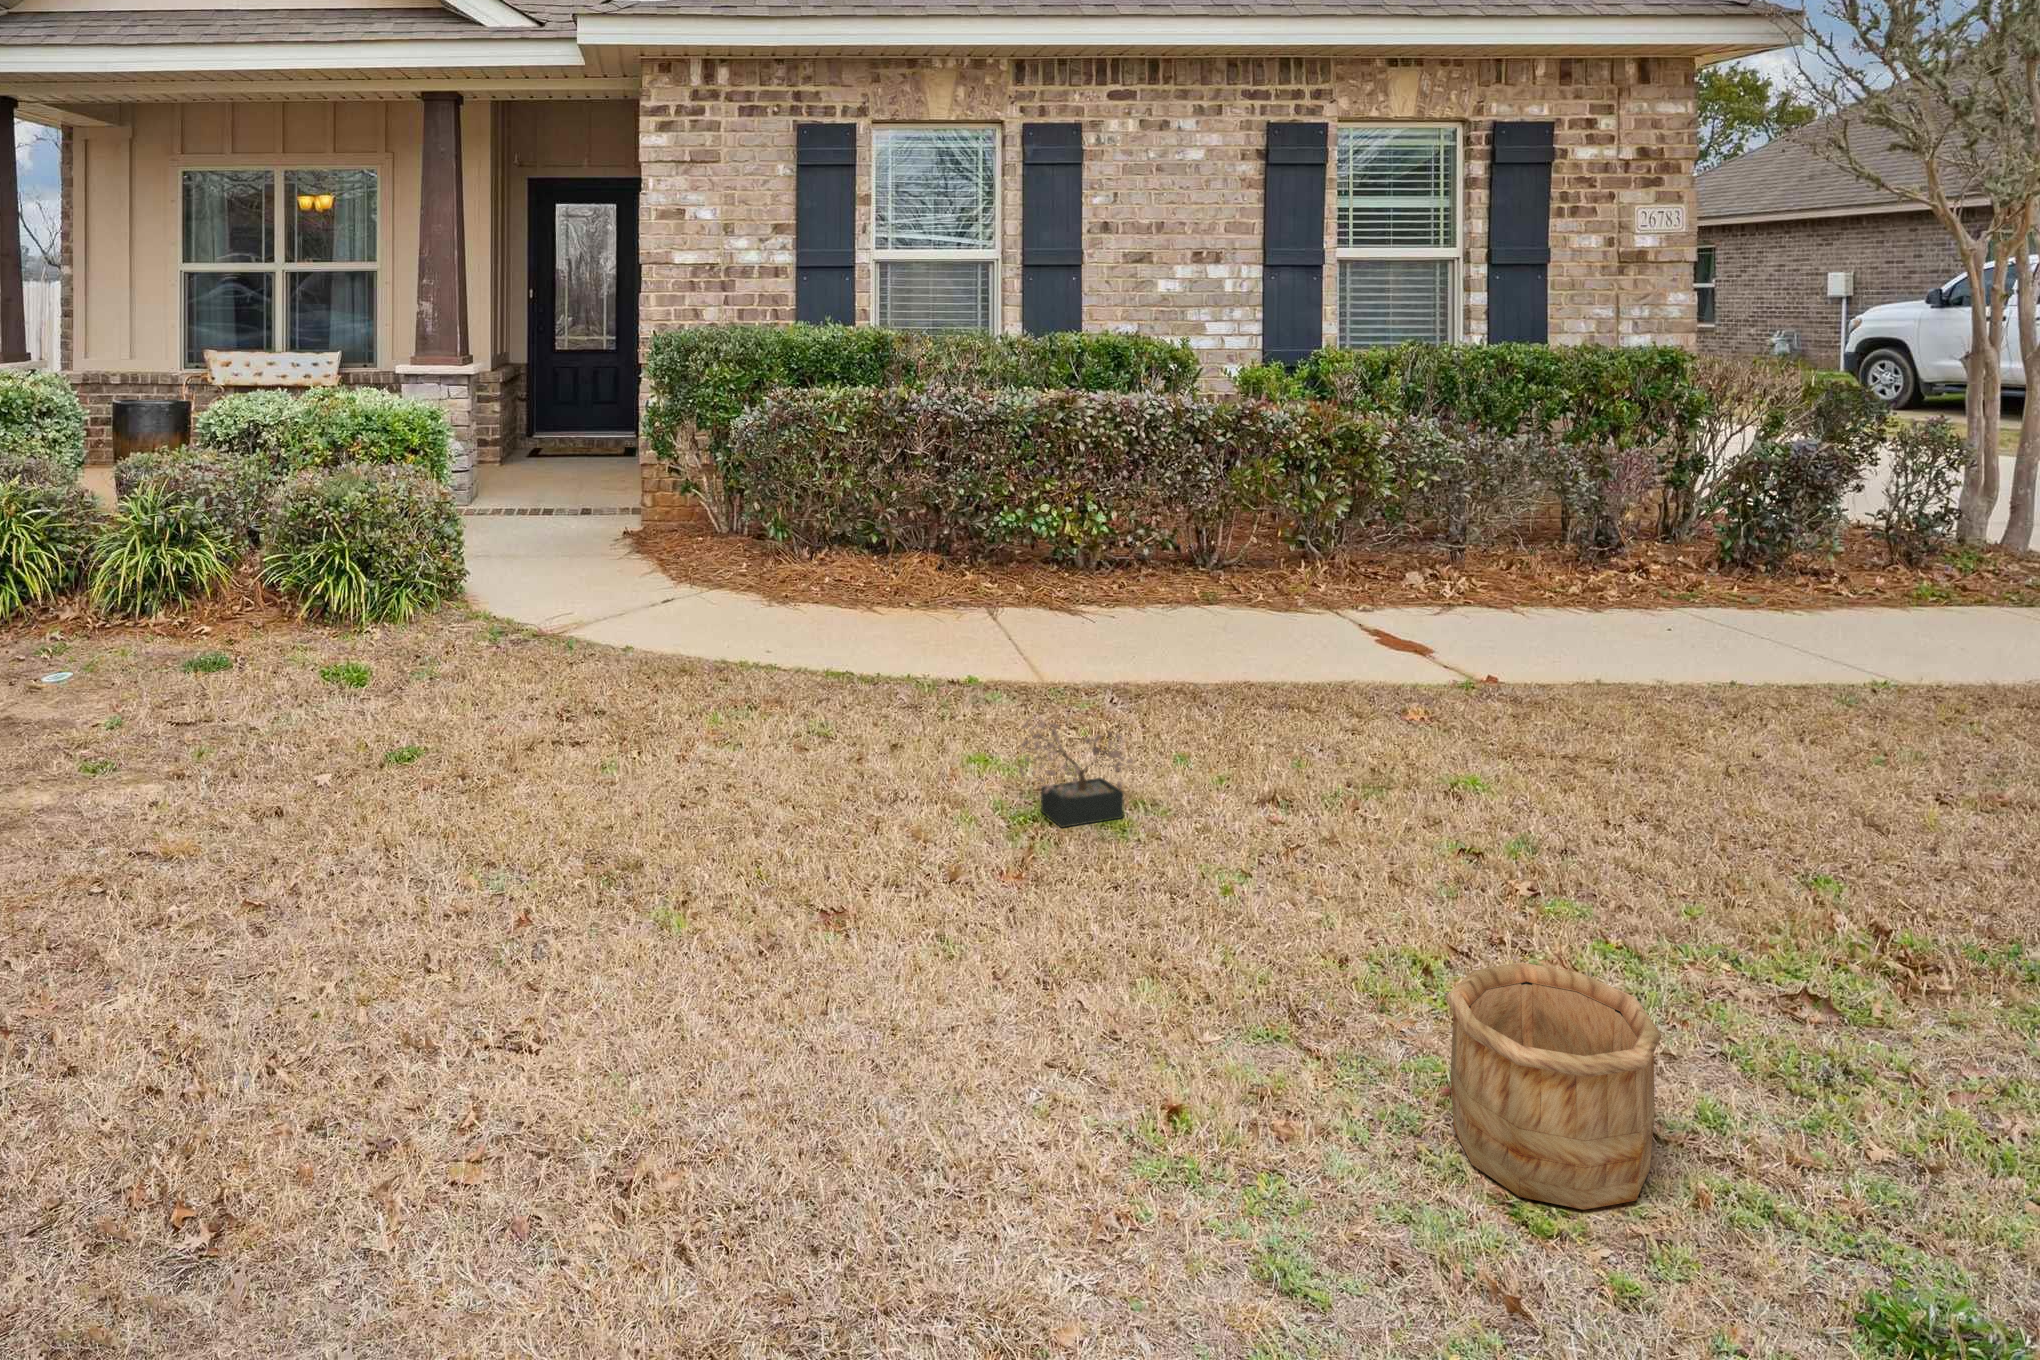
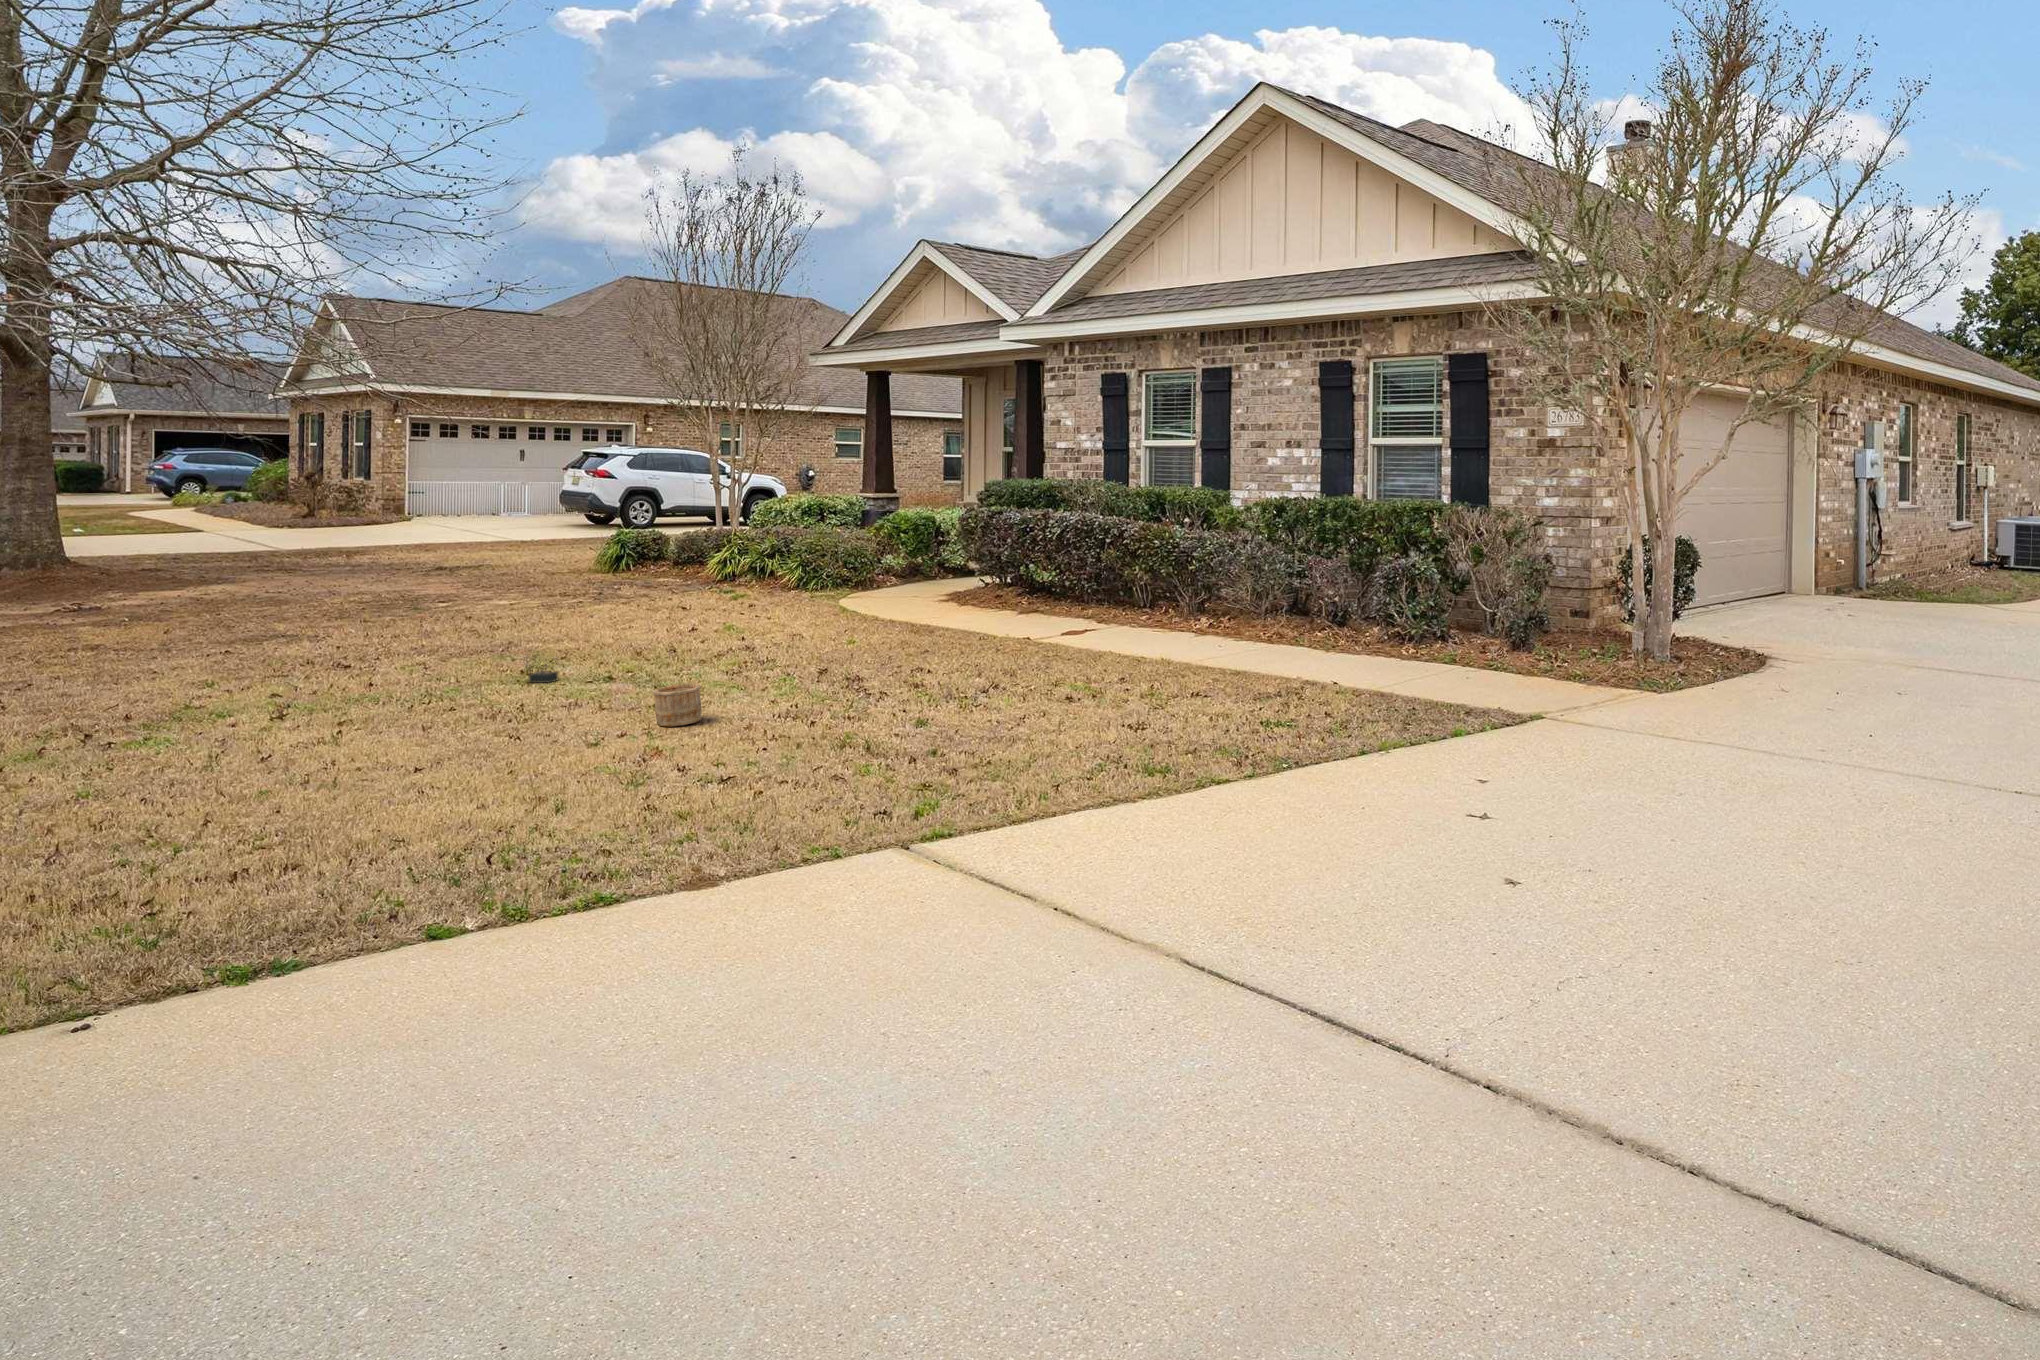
decorative plant: present [1019,719,1133,827] -> present [520,654,559,683]

